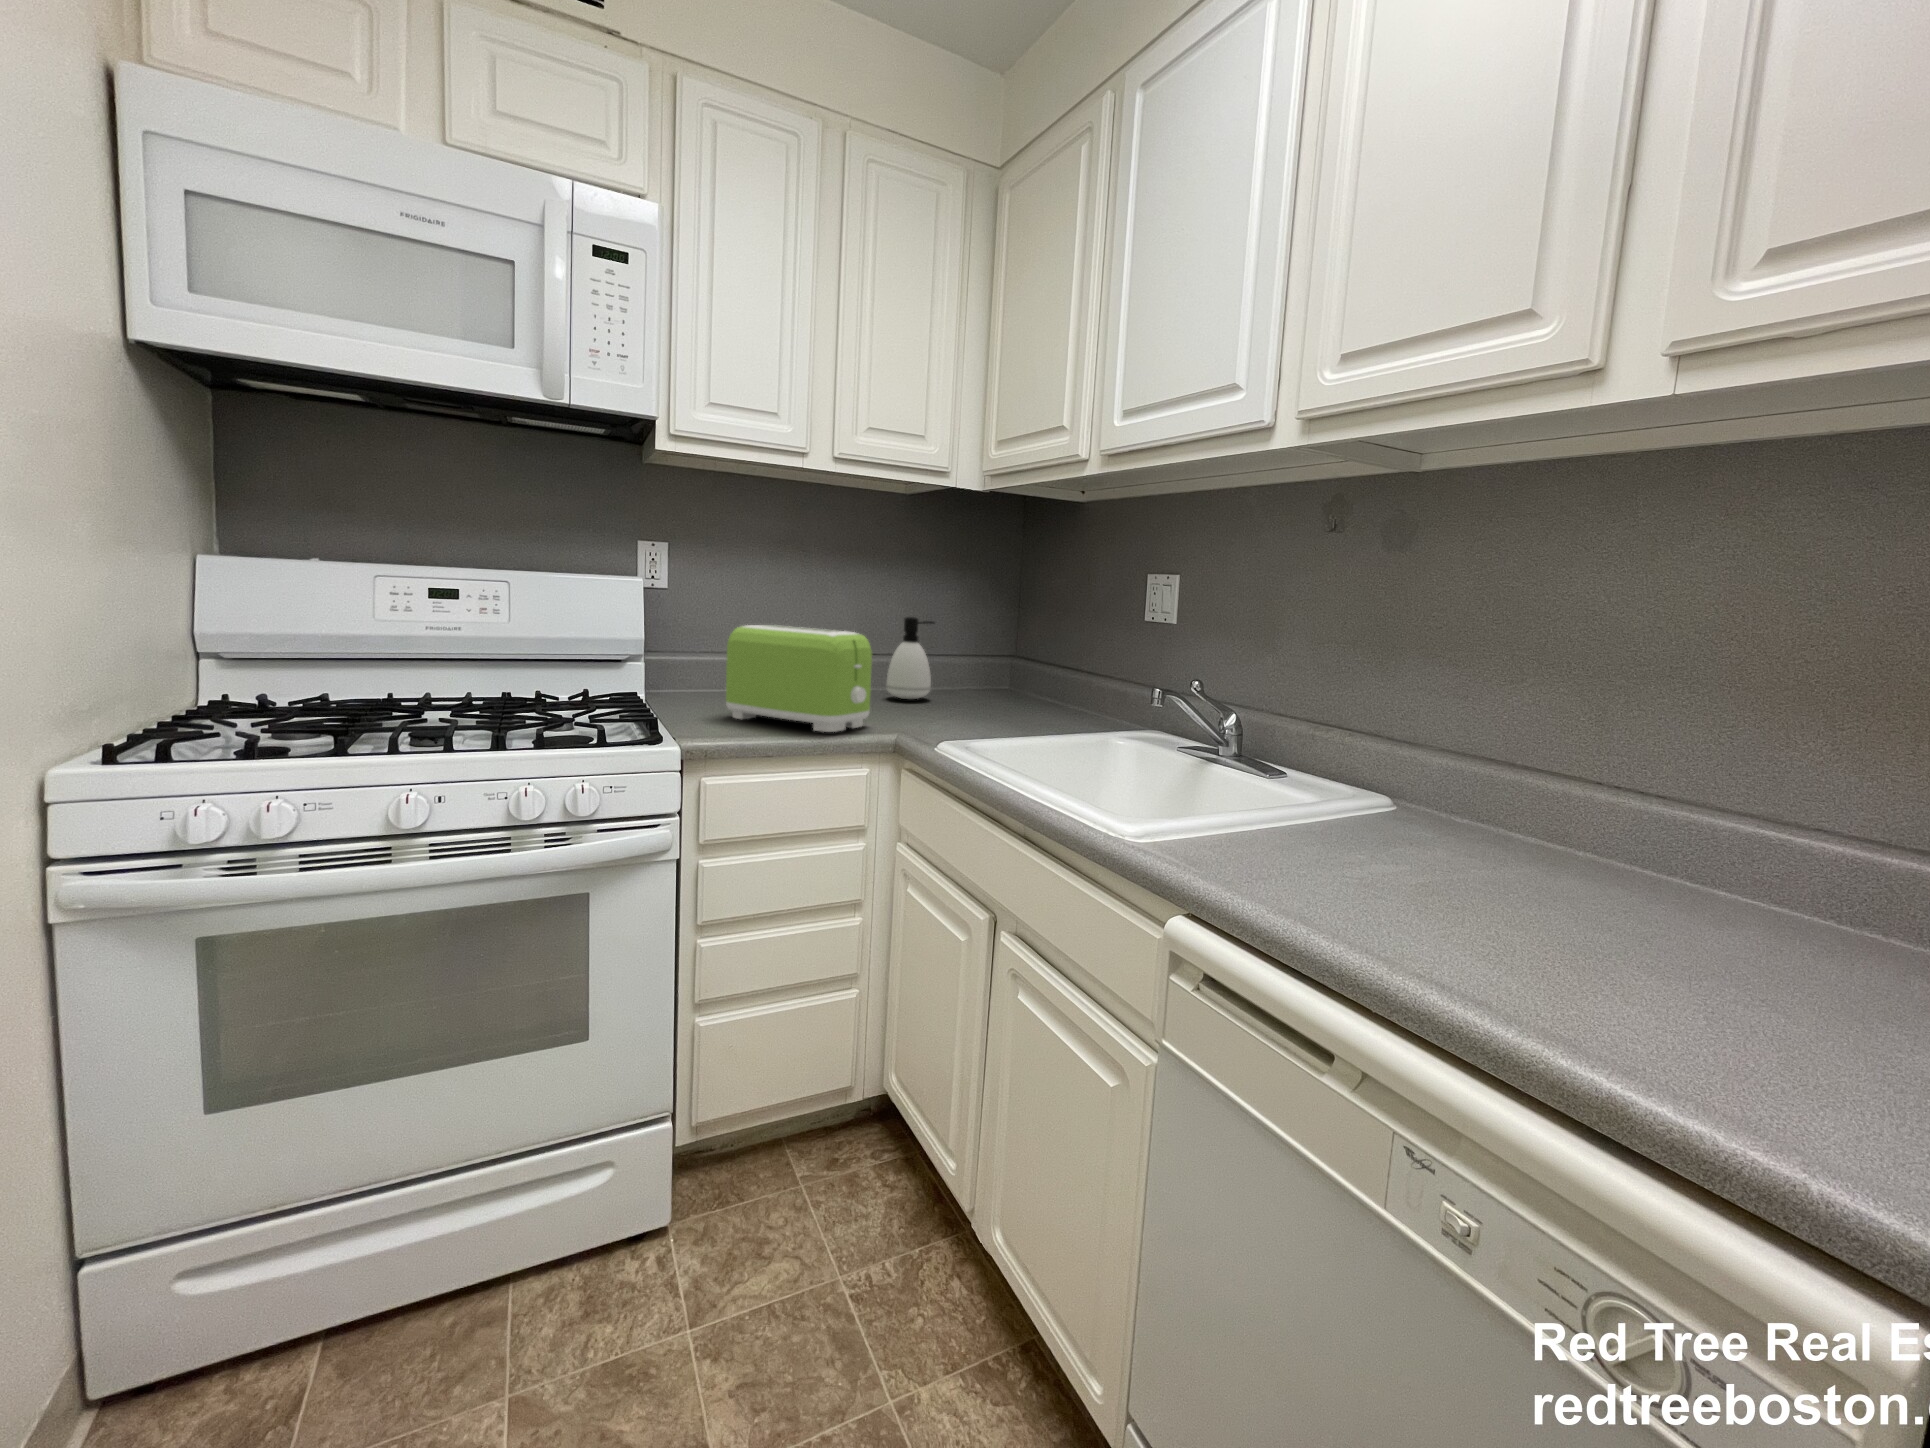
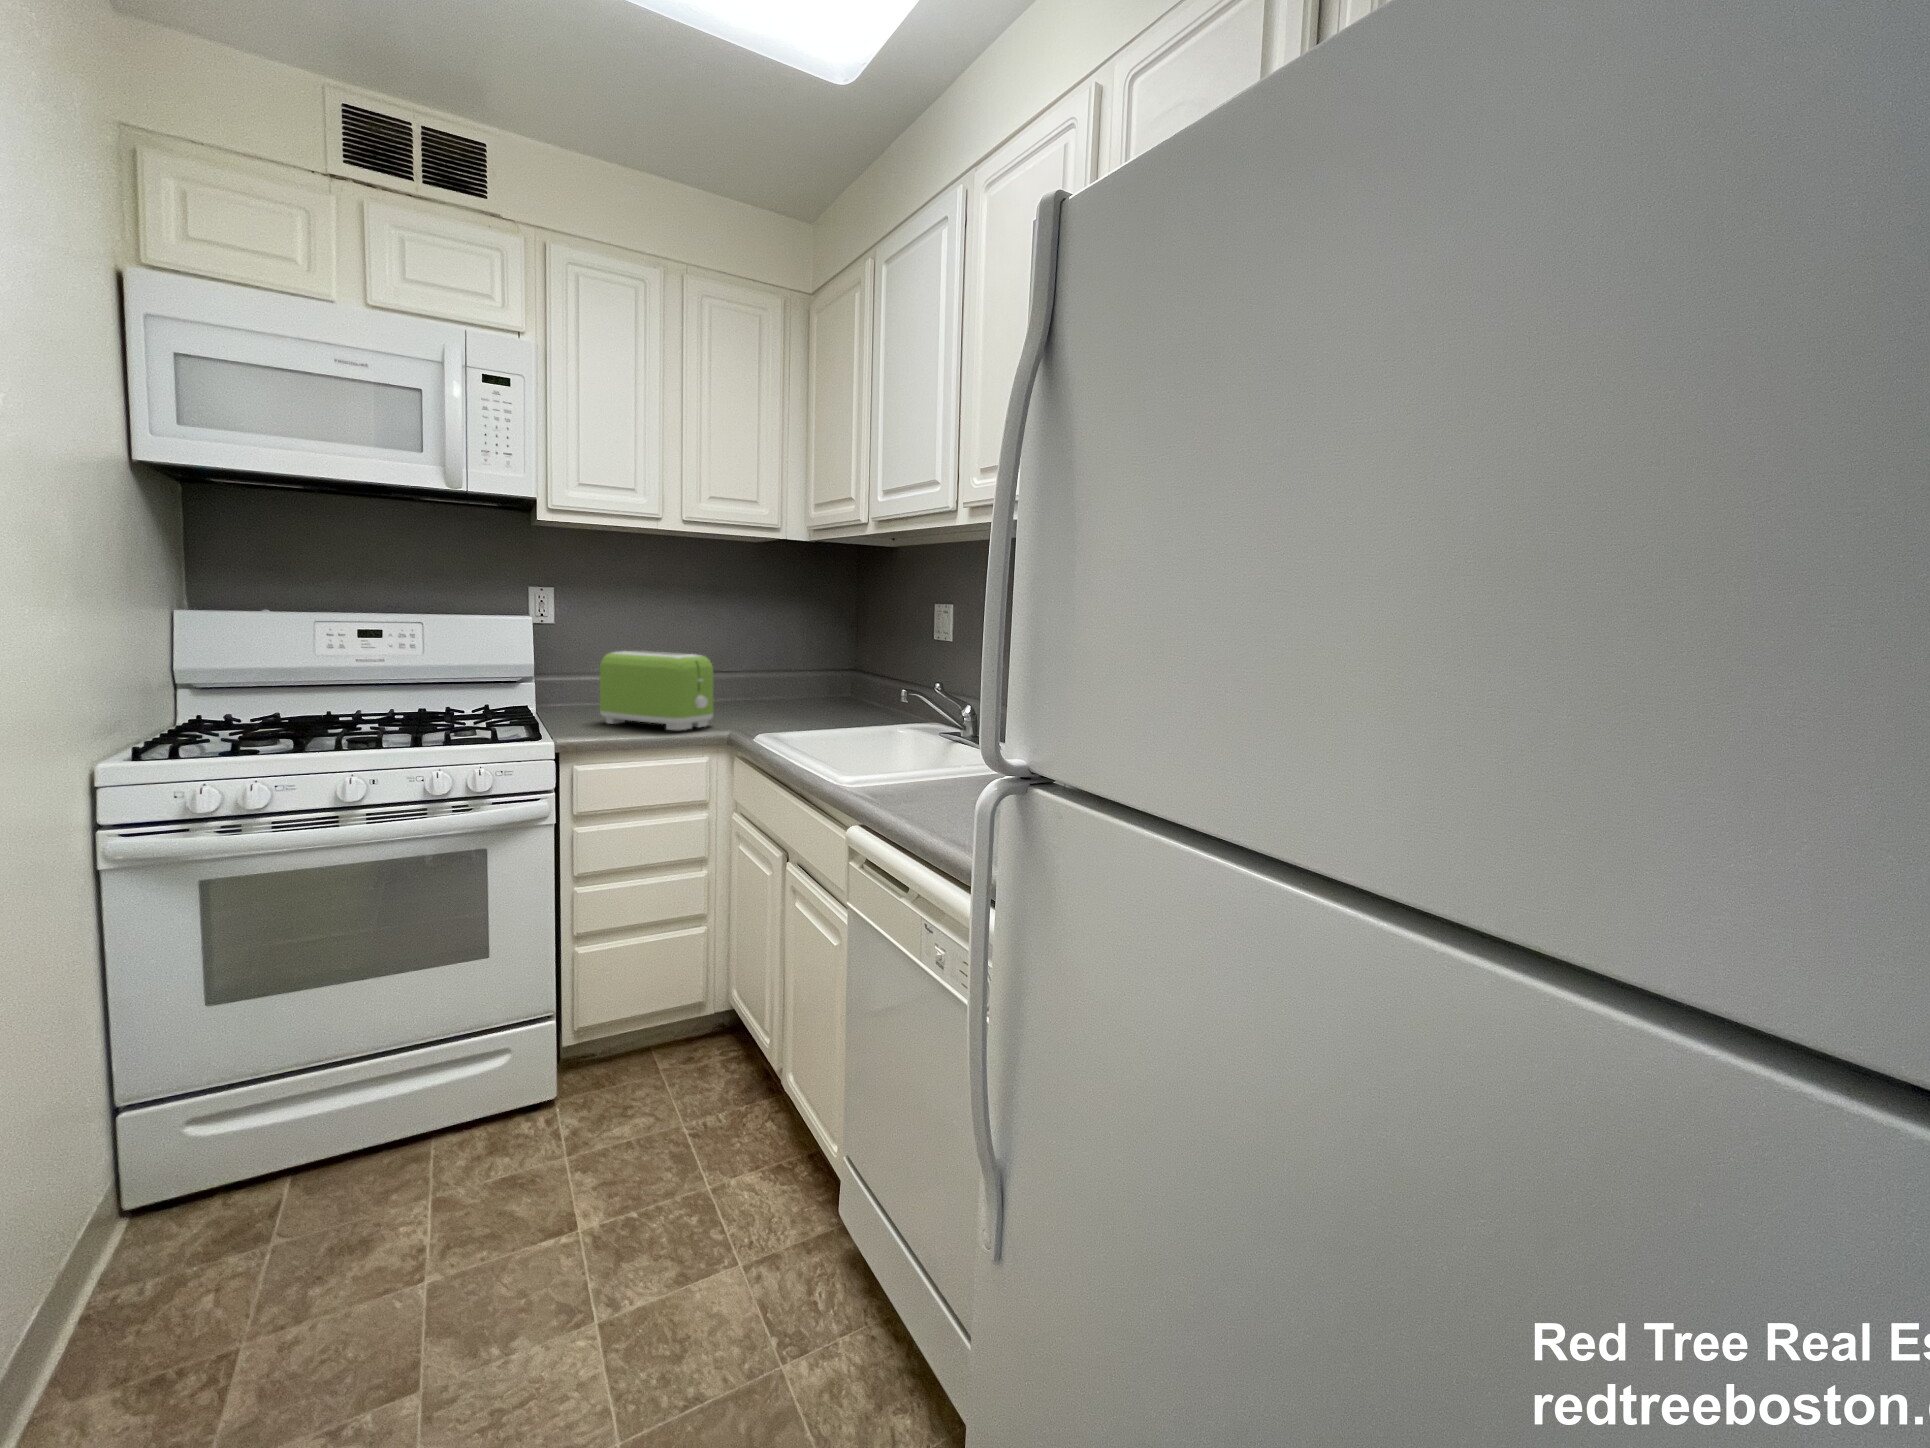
soap dispenser: present [886,617,934,699] -> none [740,641,778,706]

